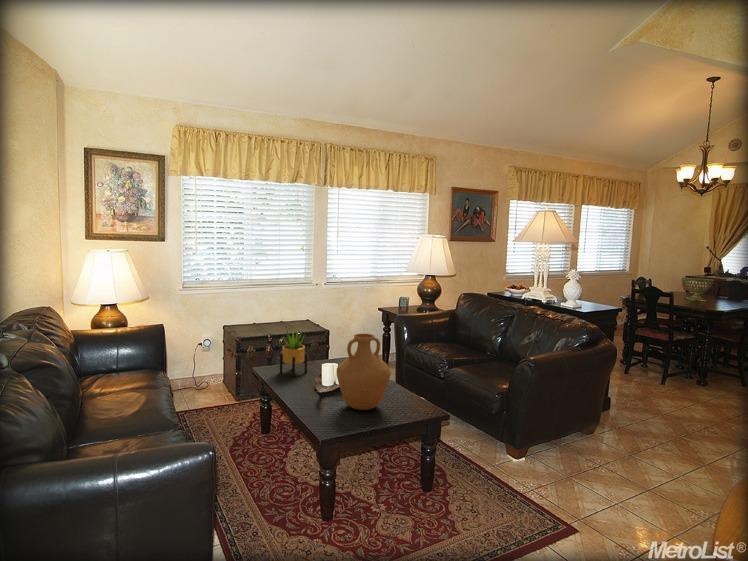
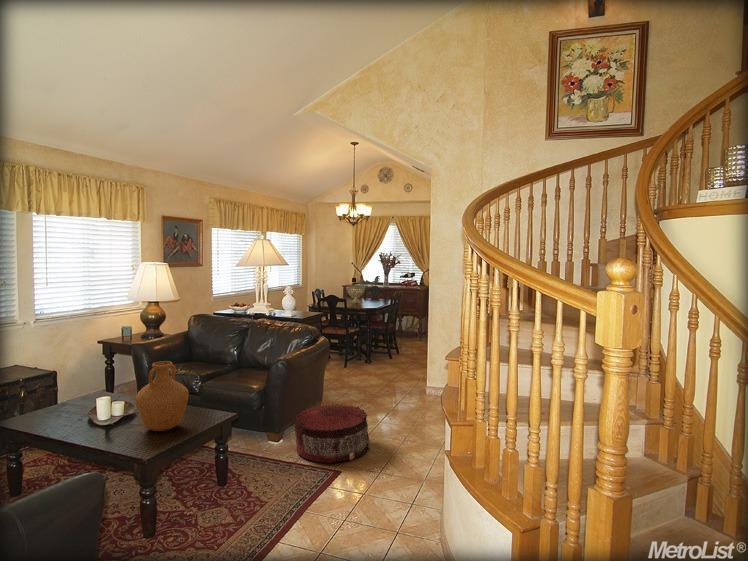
potted plant: present [280,330,307,377] -> none [40,371,74,423]
pouf: none [533,427,645,521] -> present [295,404,370,463]

